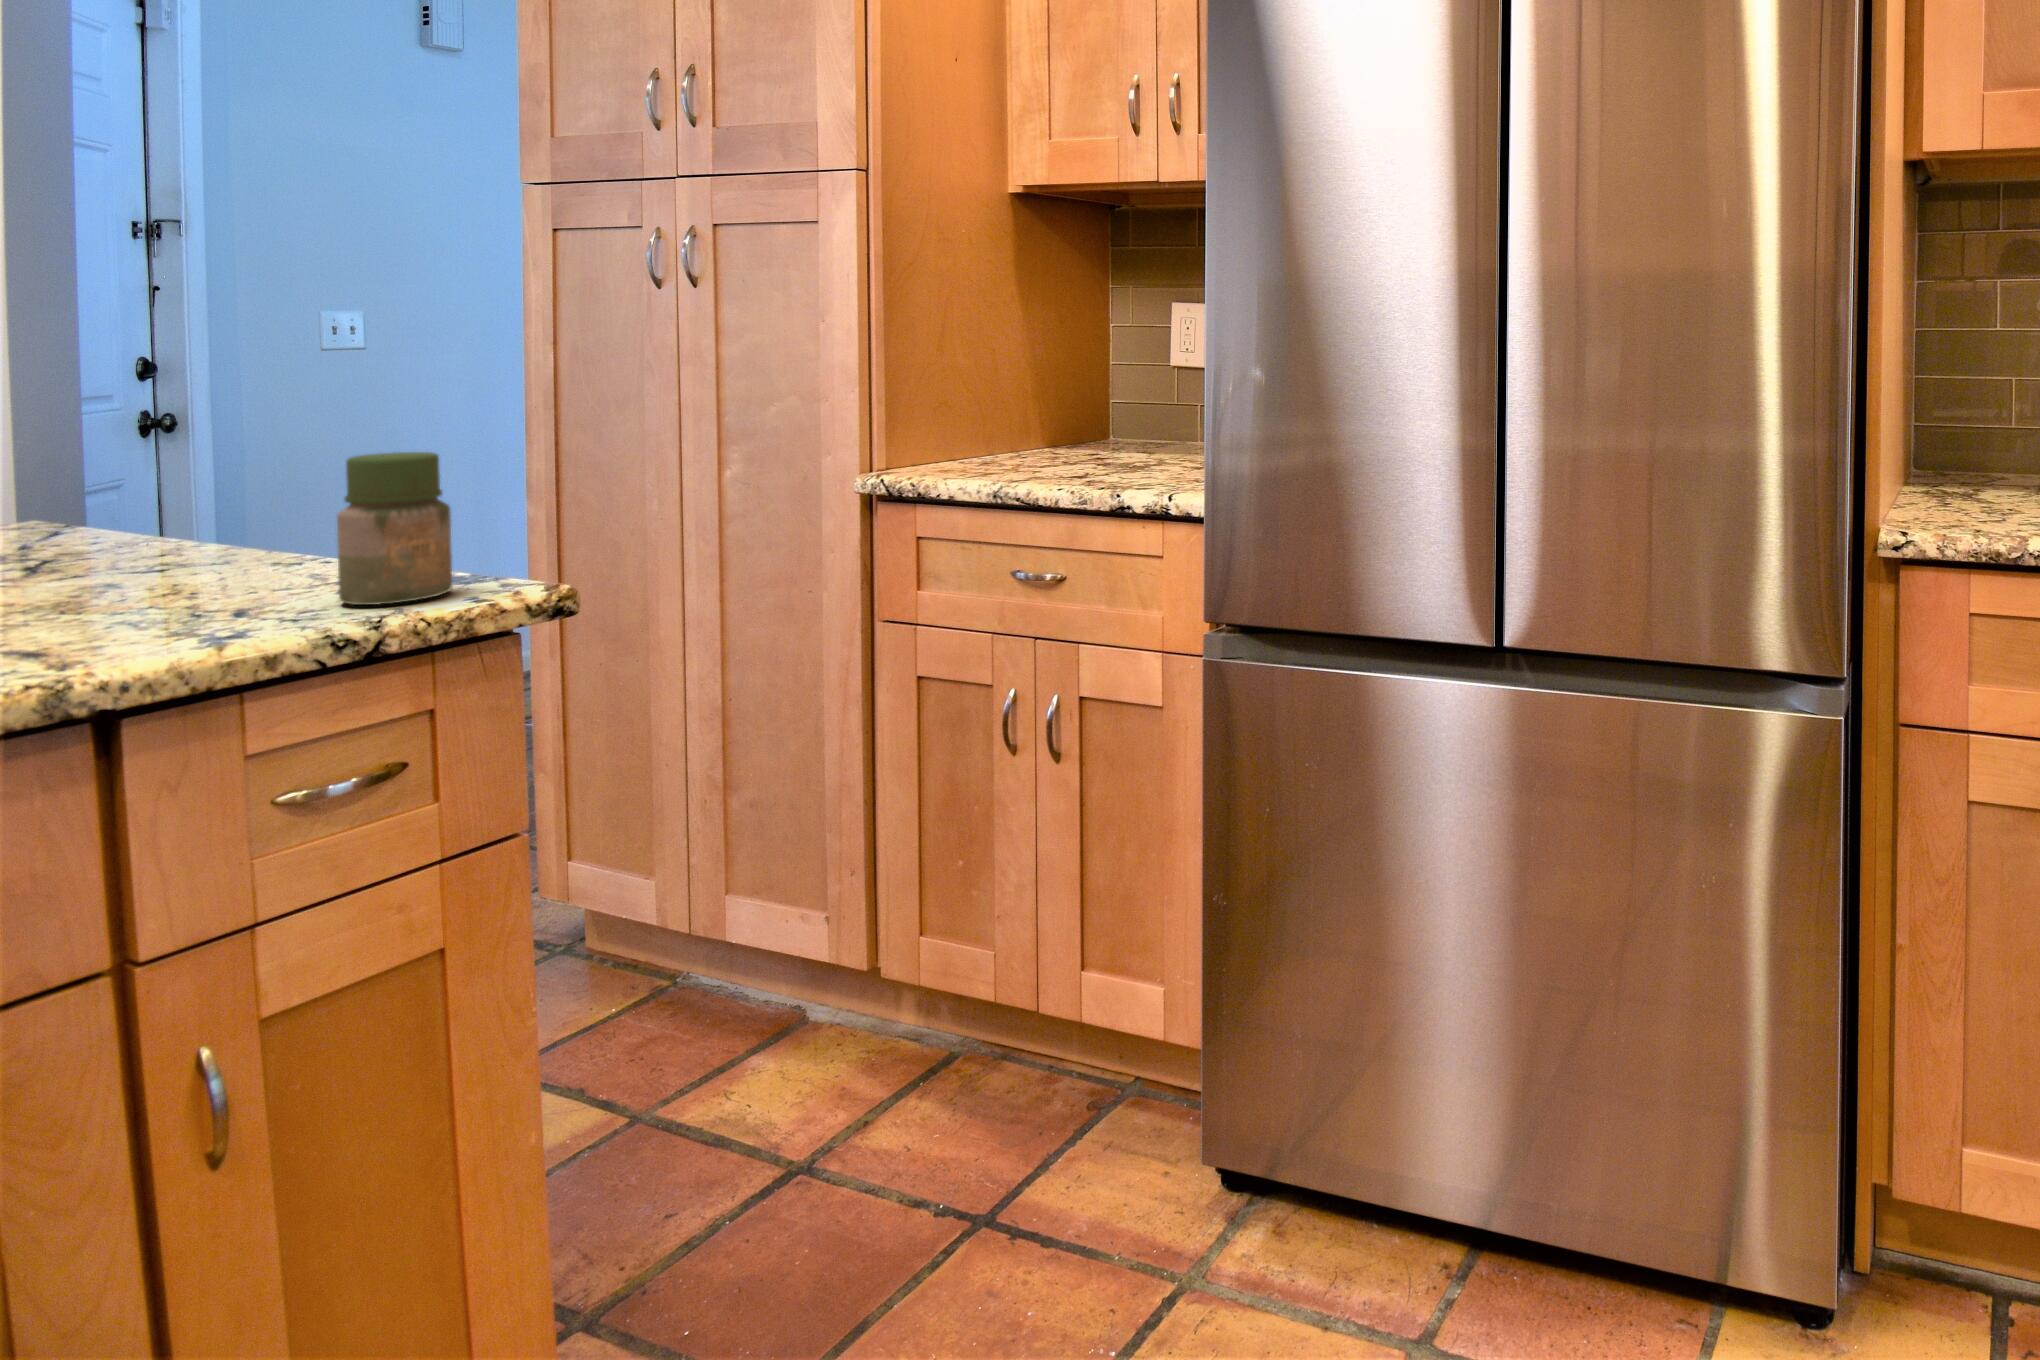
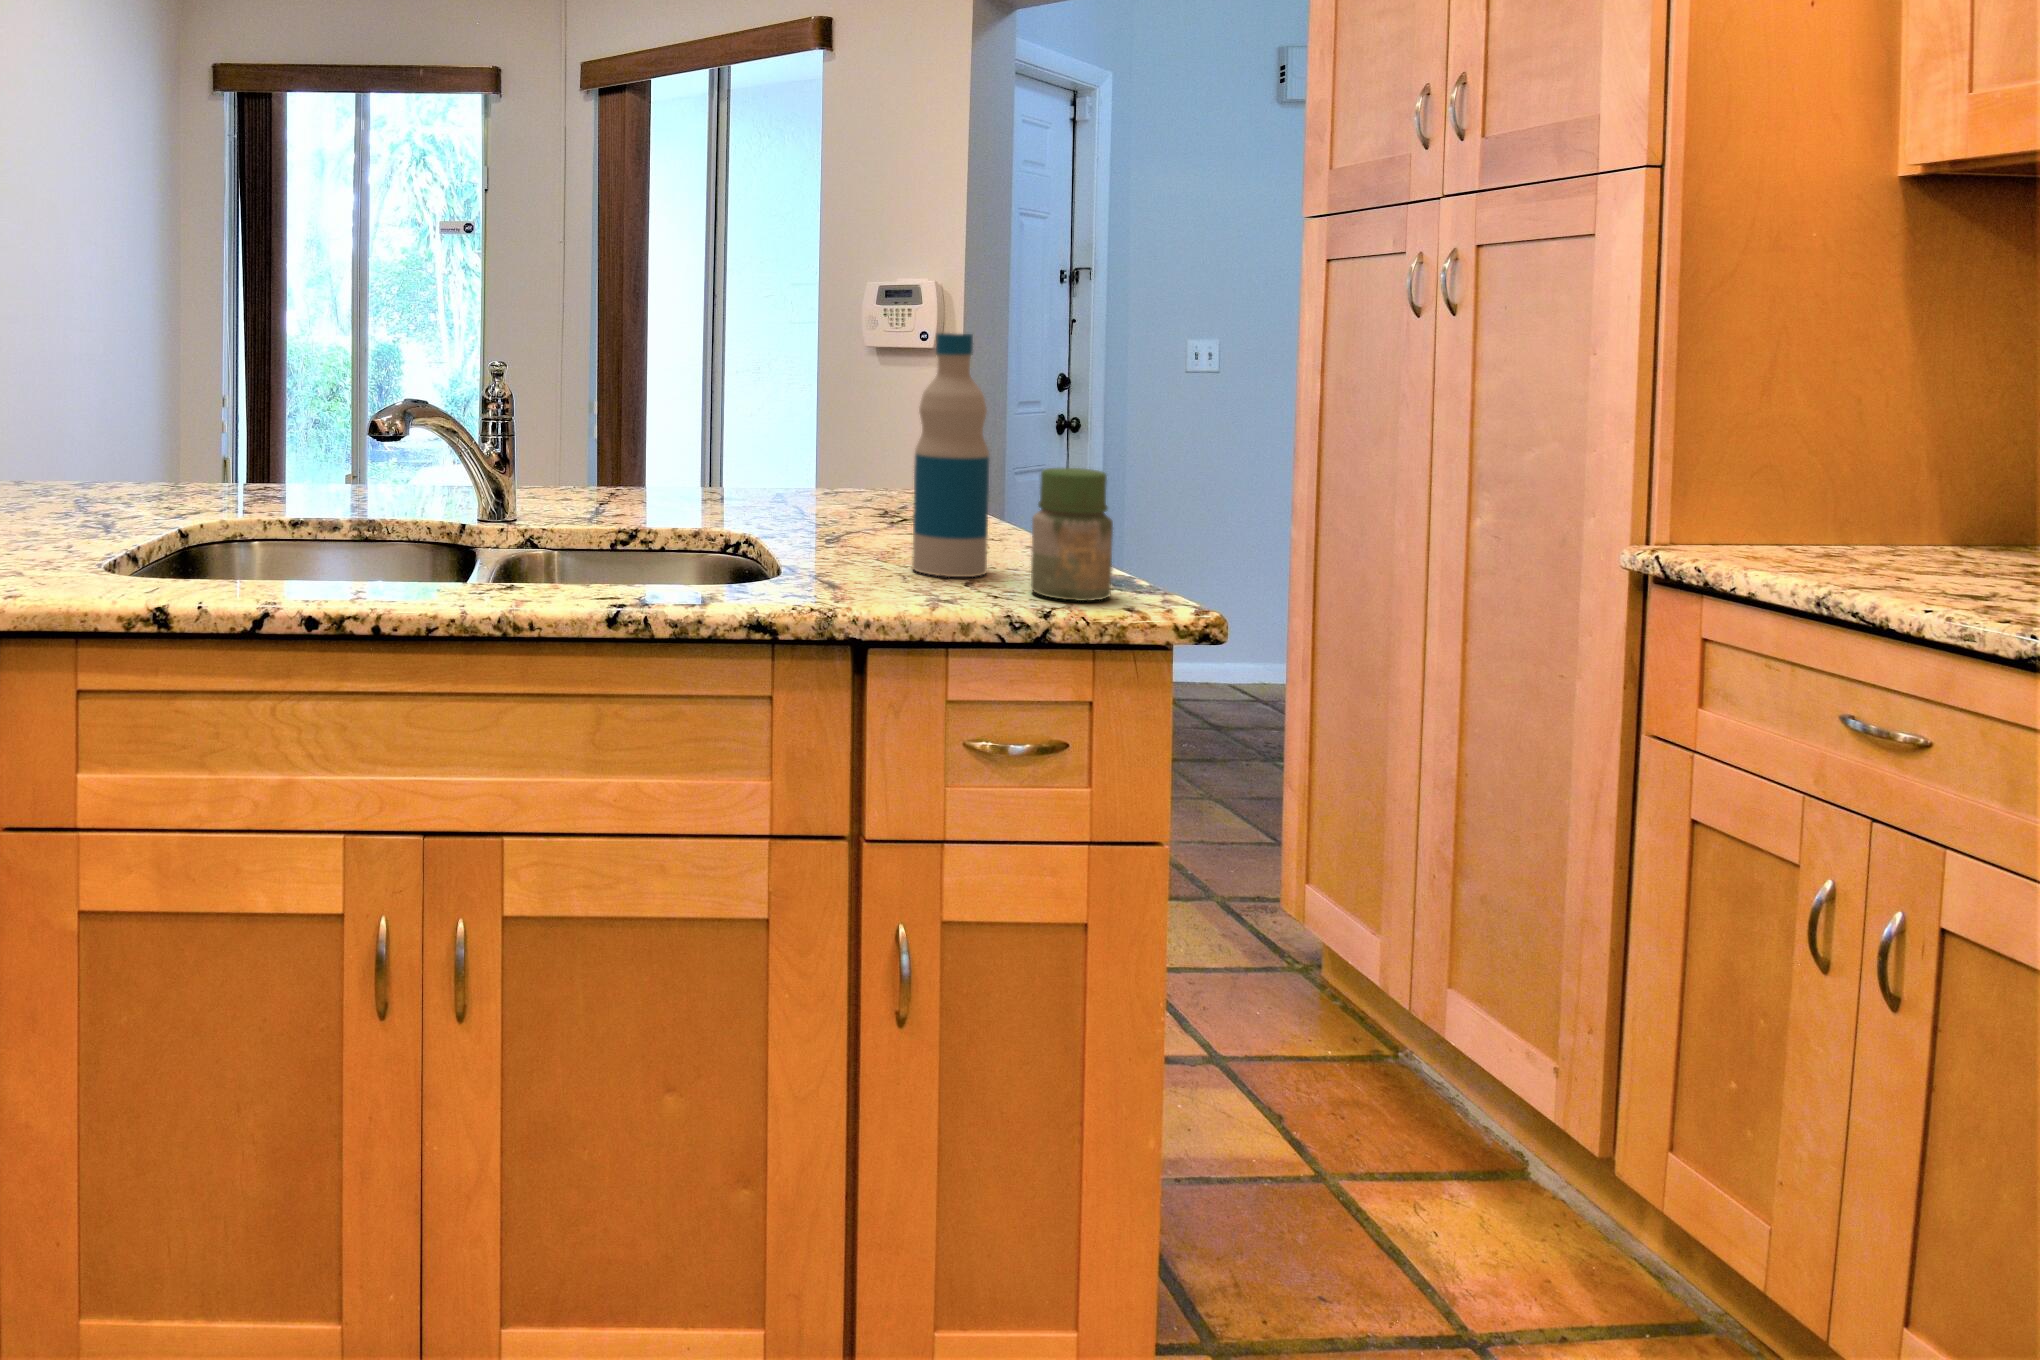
bottle: none [117,300,252,616] -> present [912,333,989,577]

